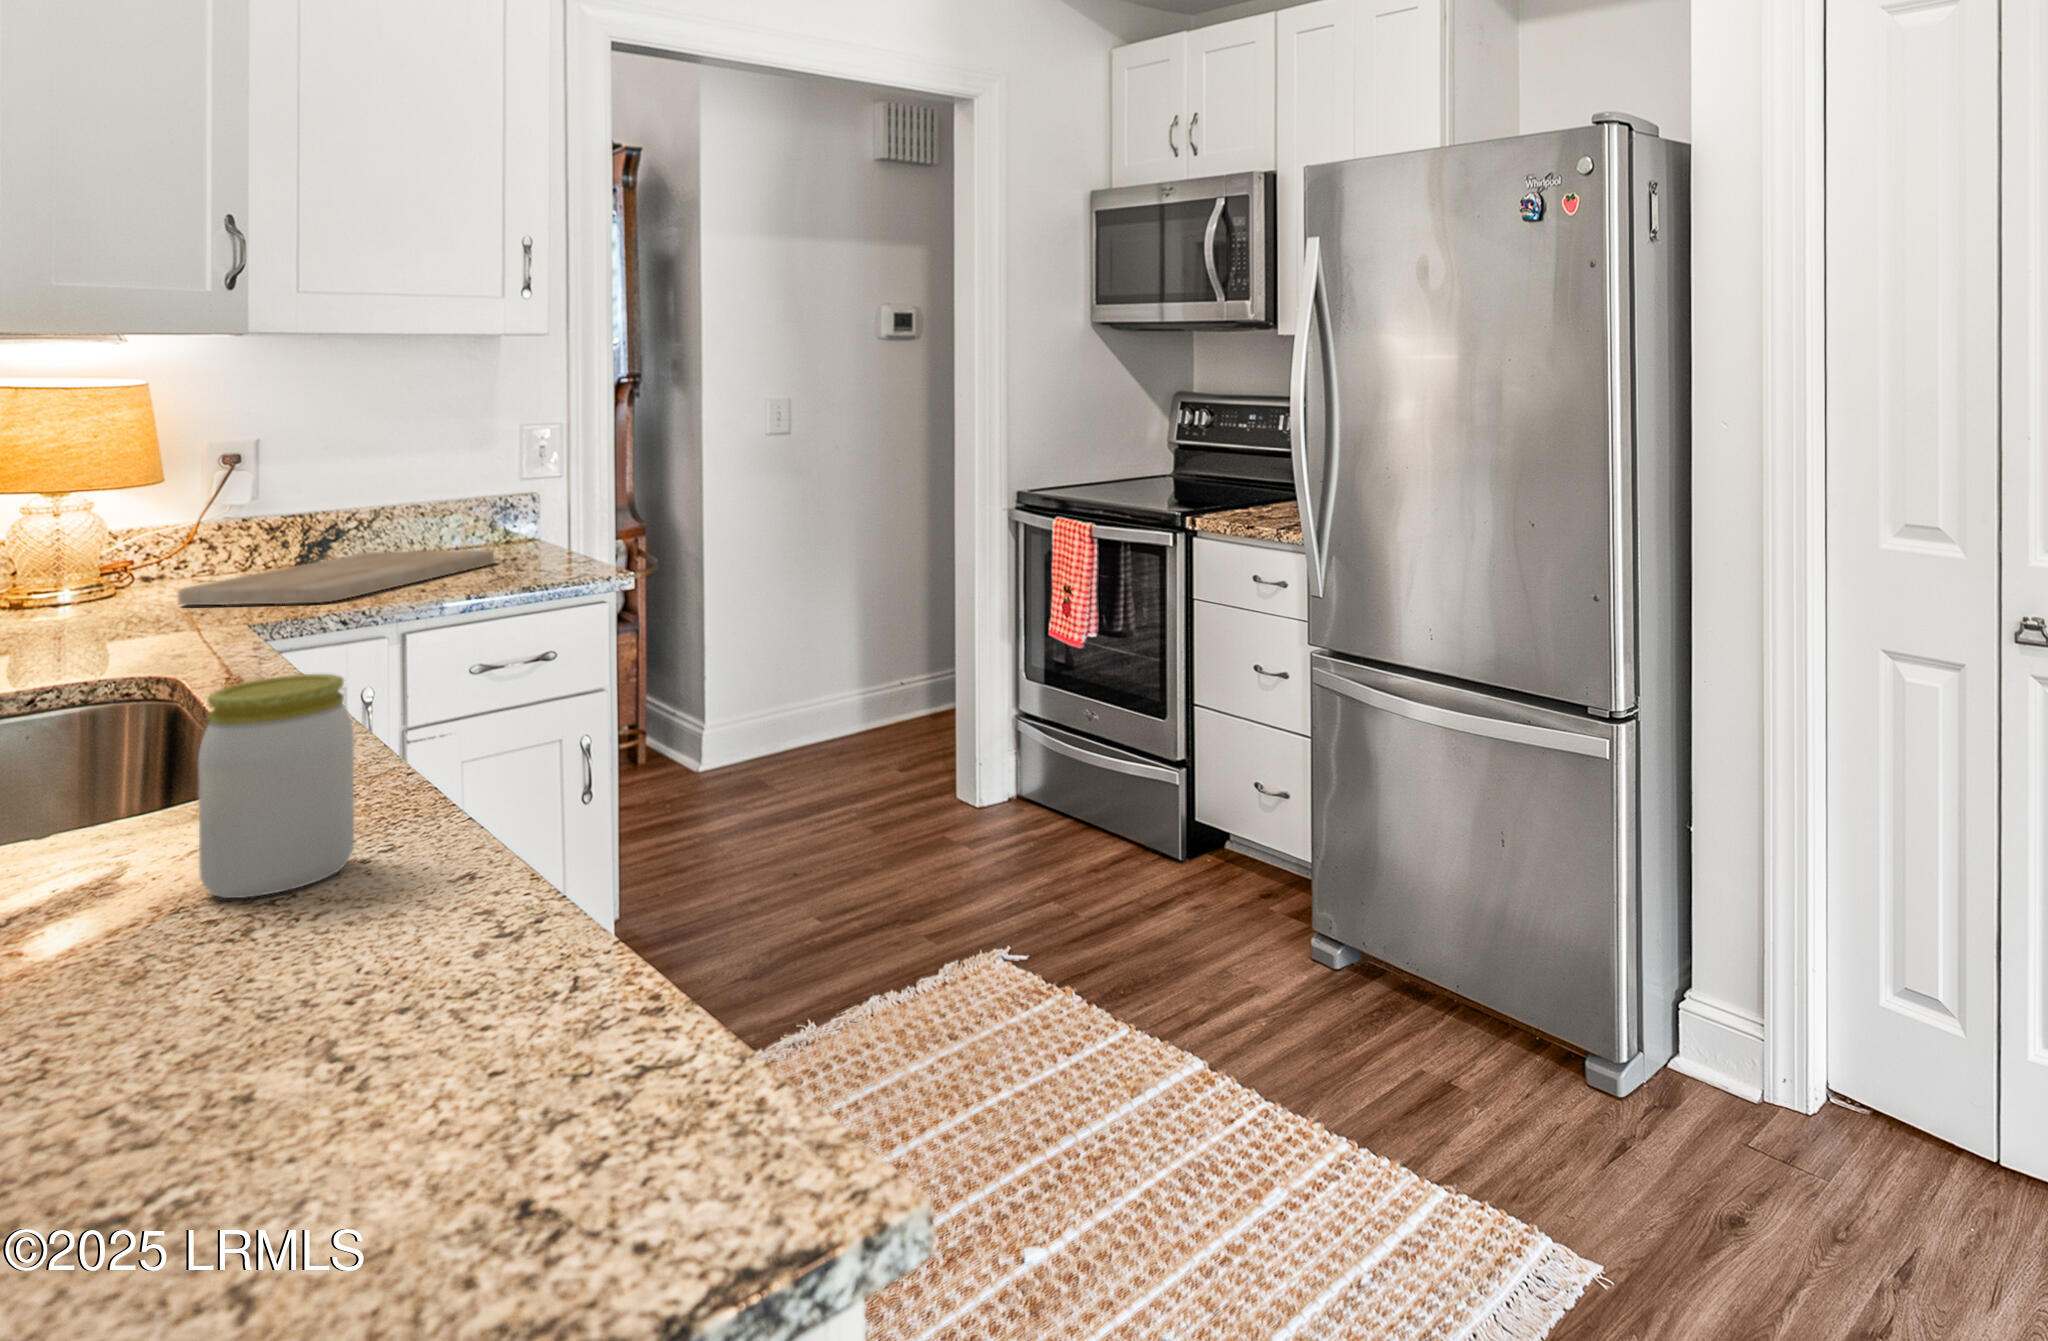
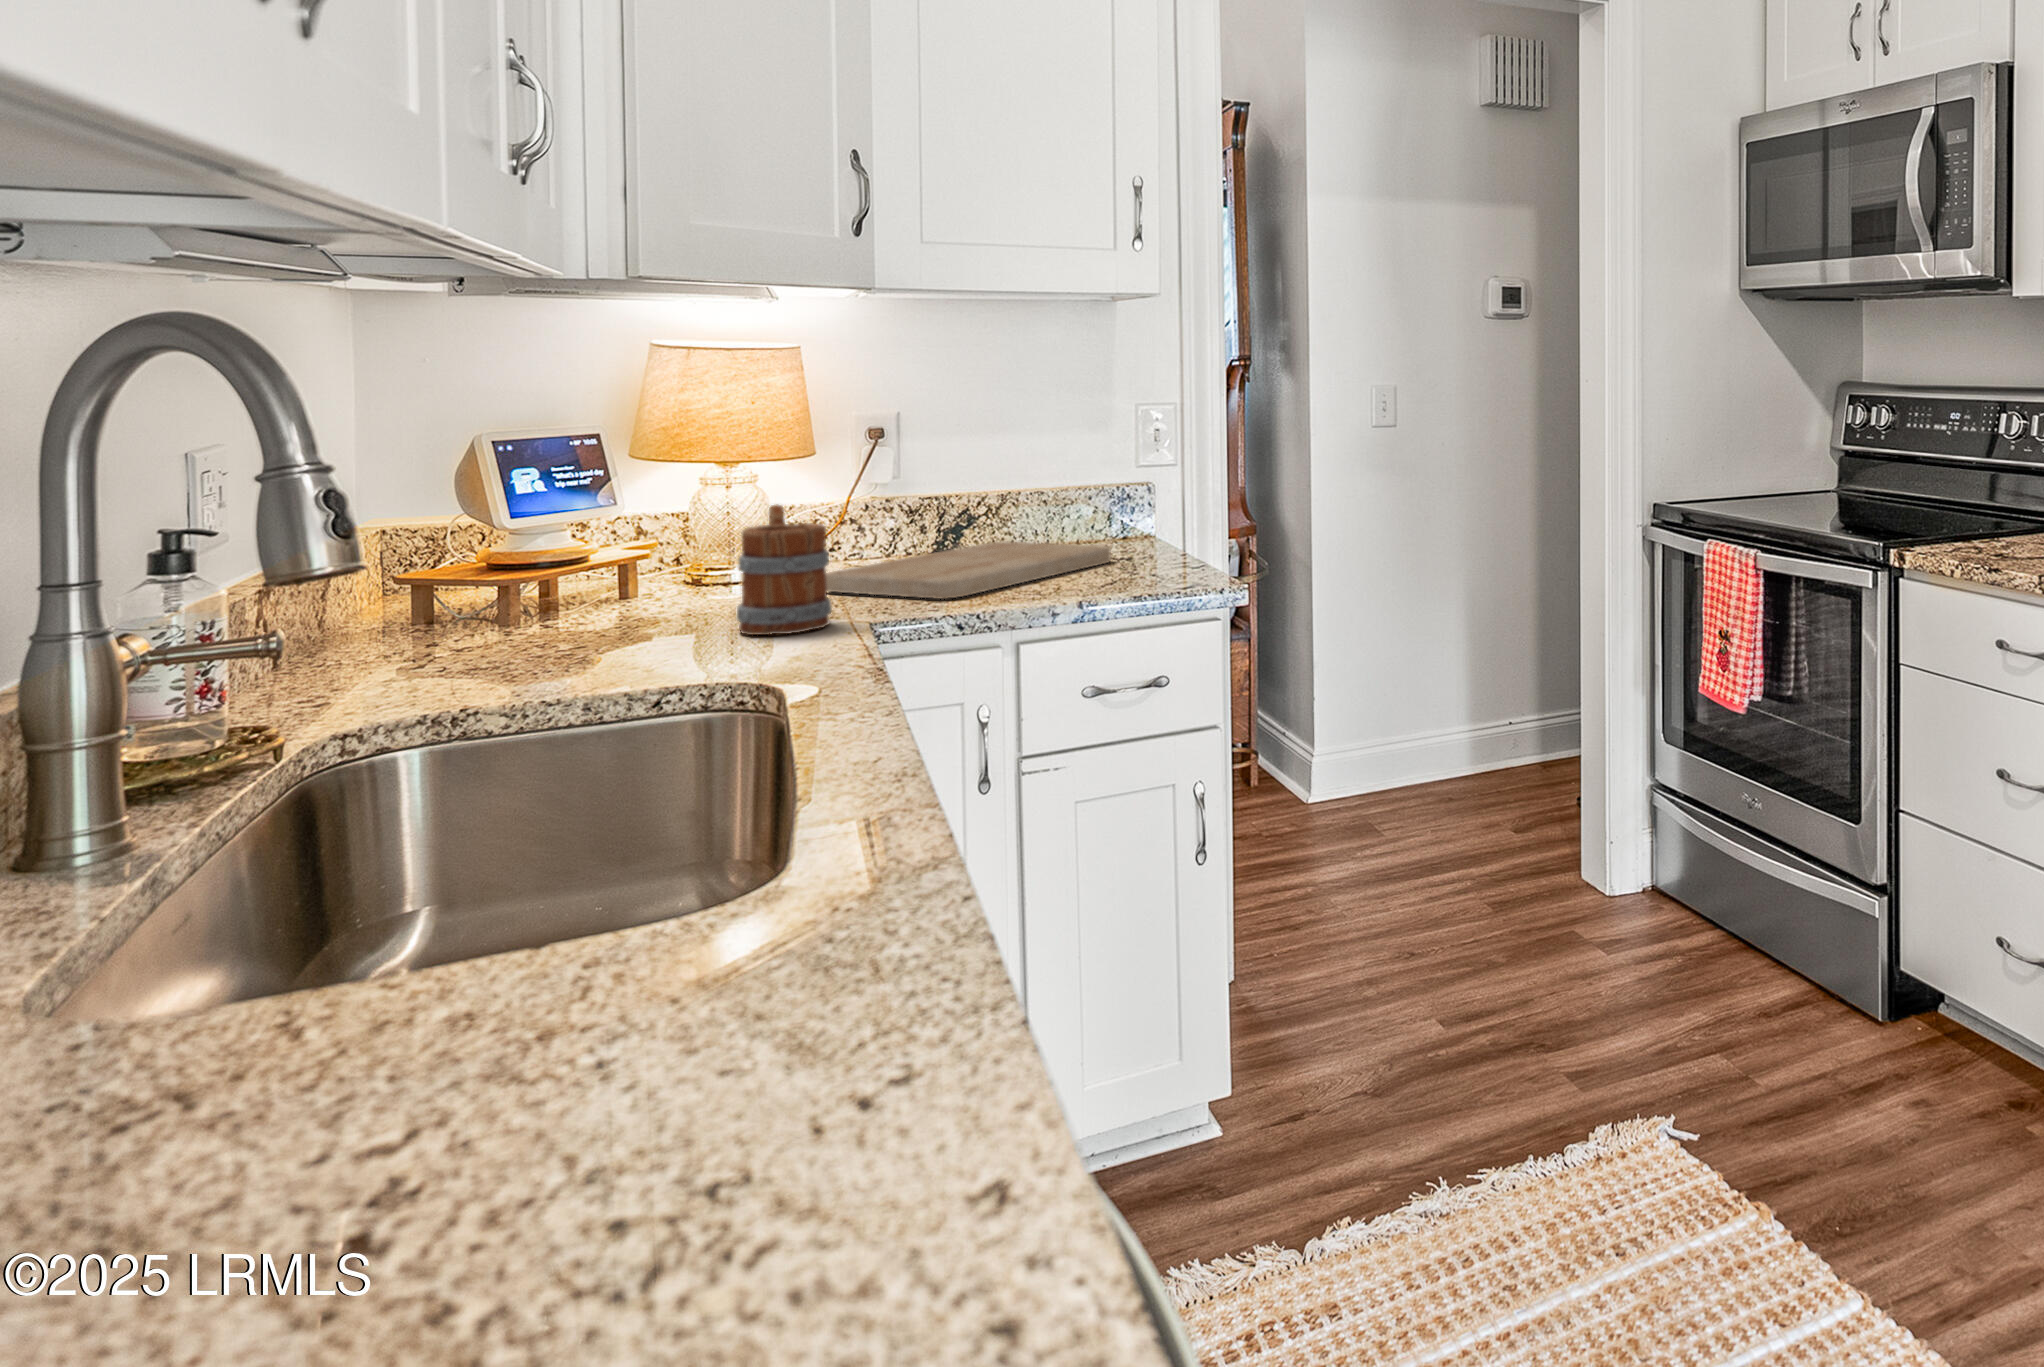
mug: none [93,529,204,644] -> present [737,504,832,635]
jar: present [198,674,355,898] -> none [606,776,839,1202]

